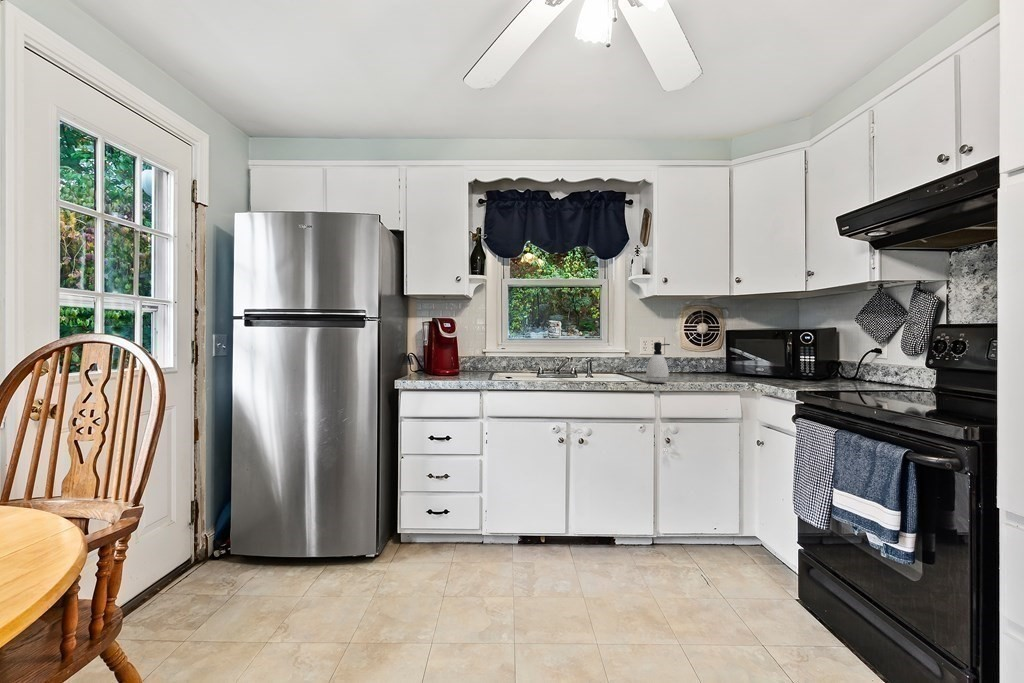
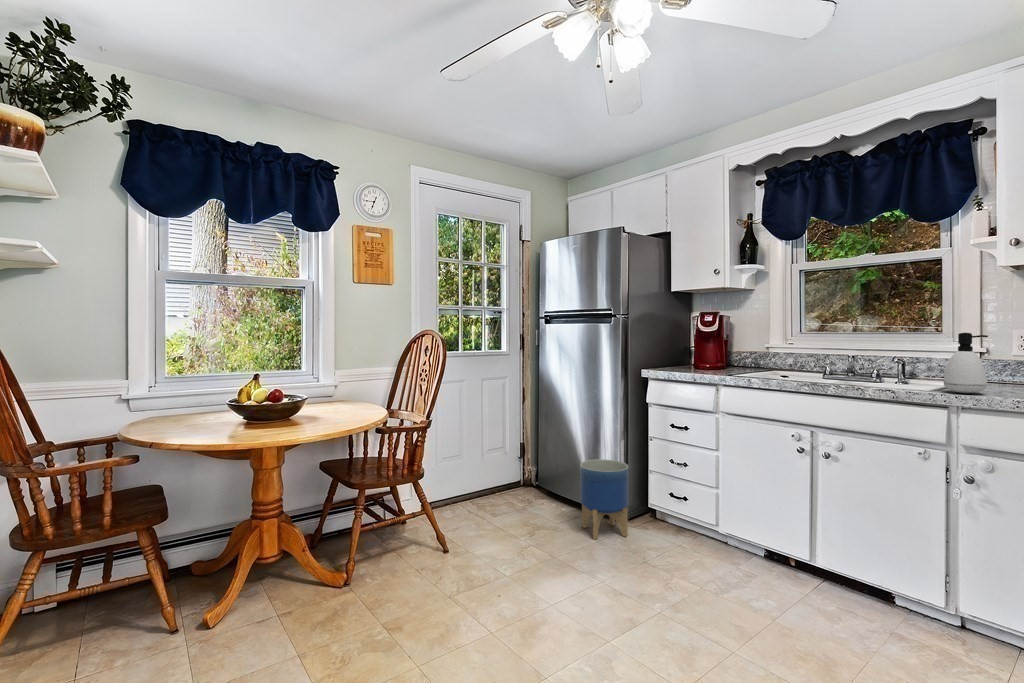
planter: none [344,490,403,591] -> present [580,459,628,539]

